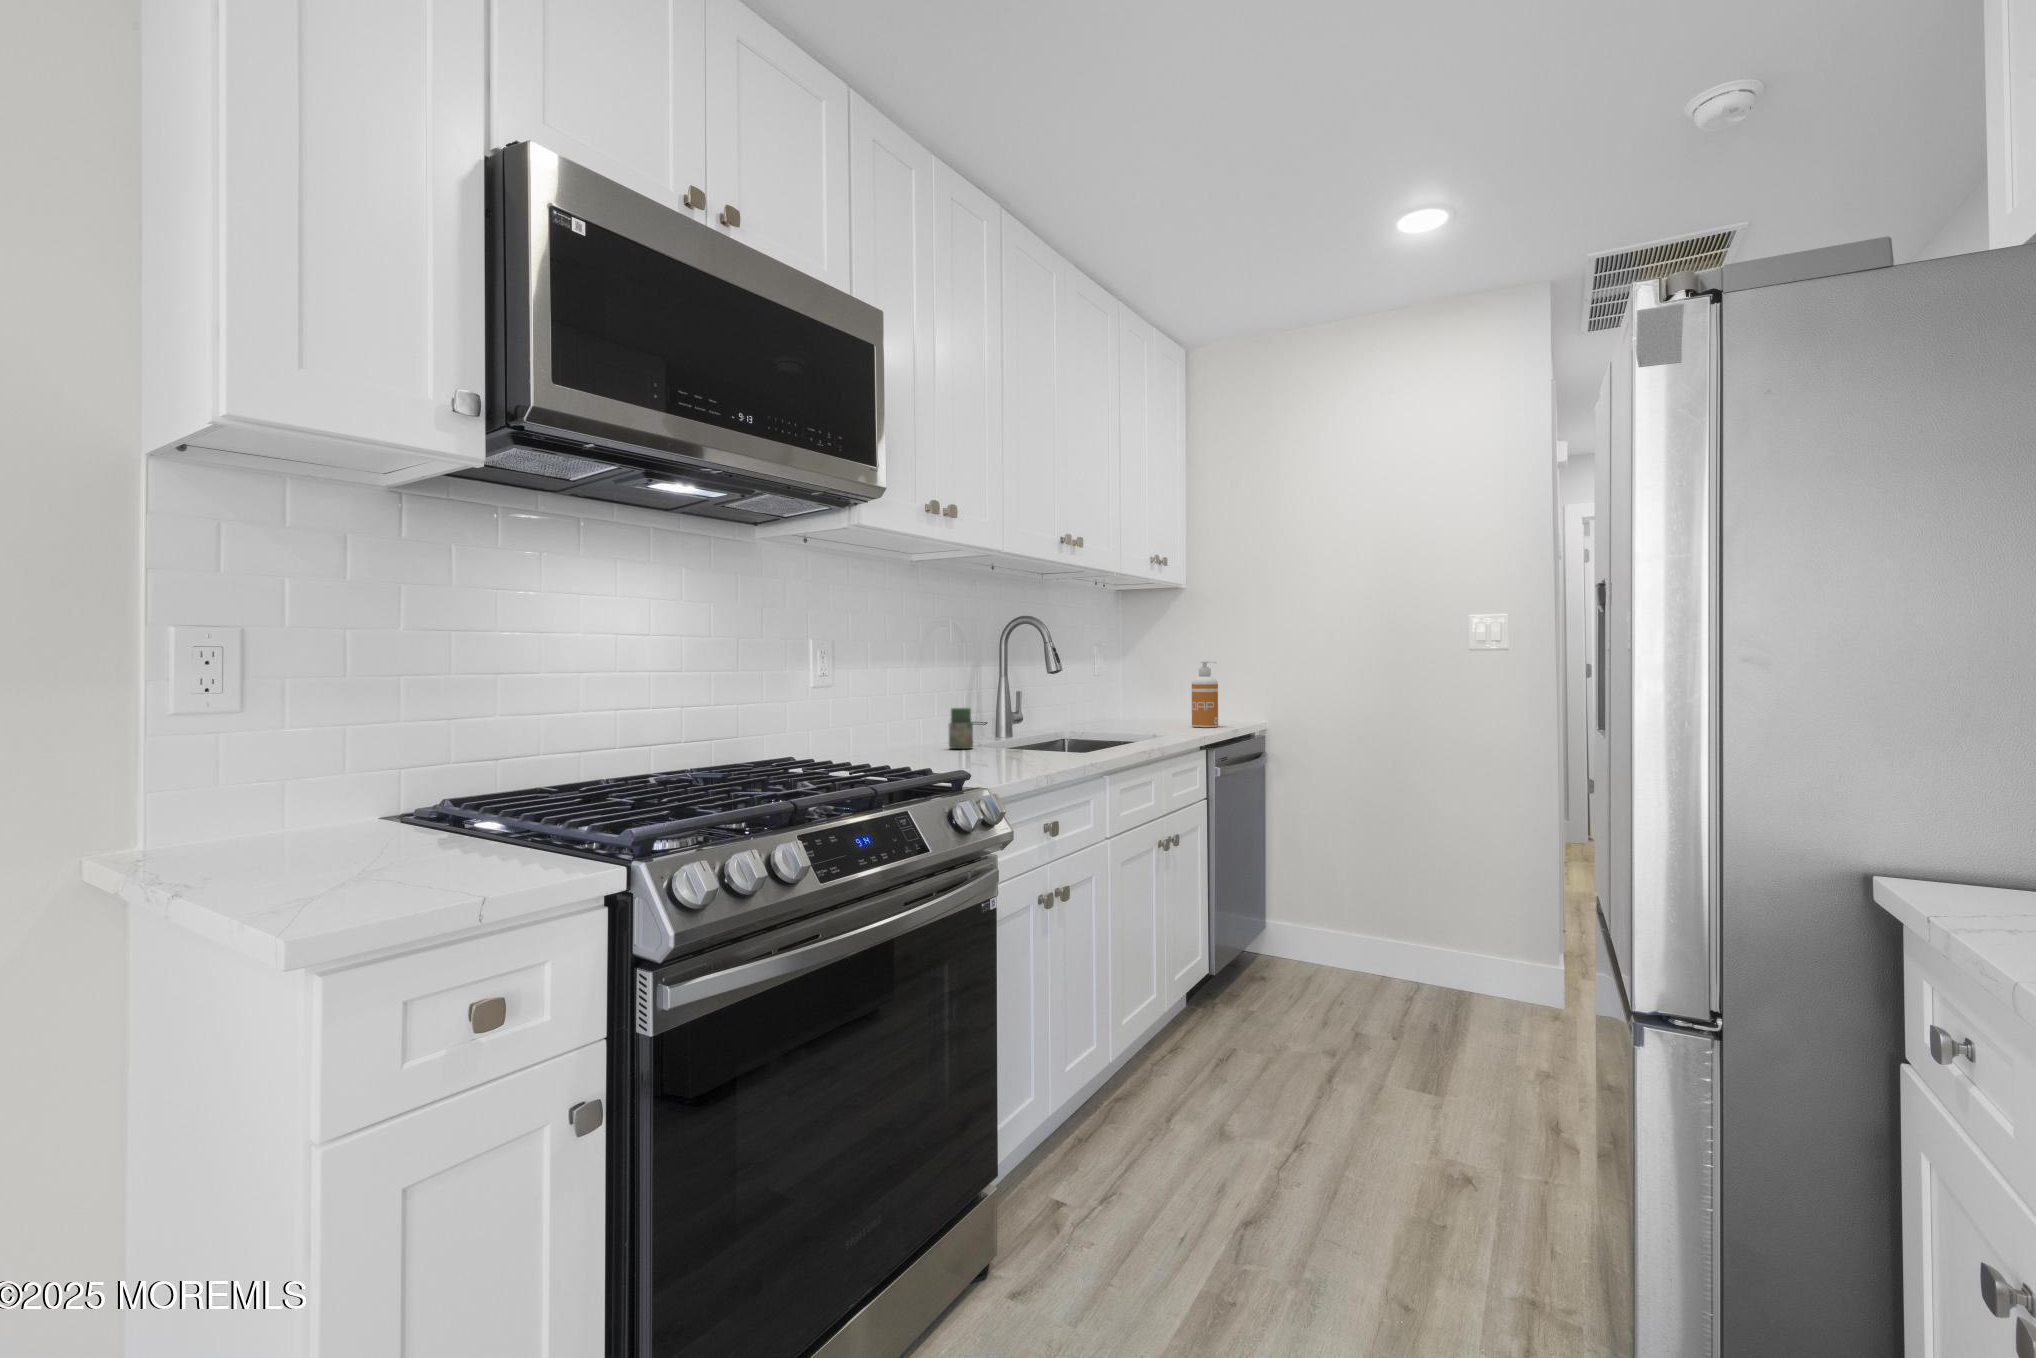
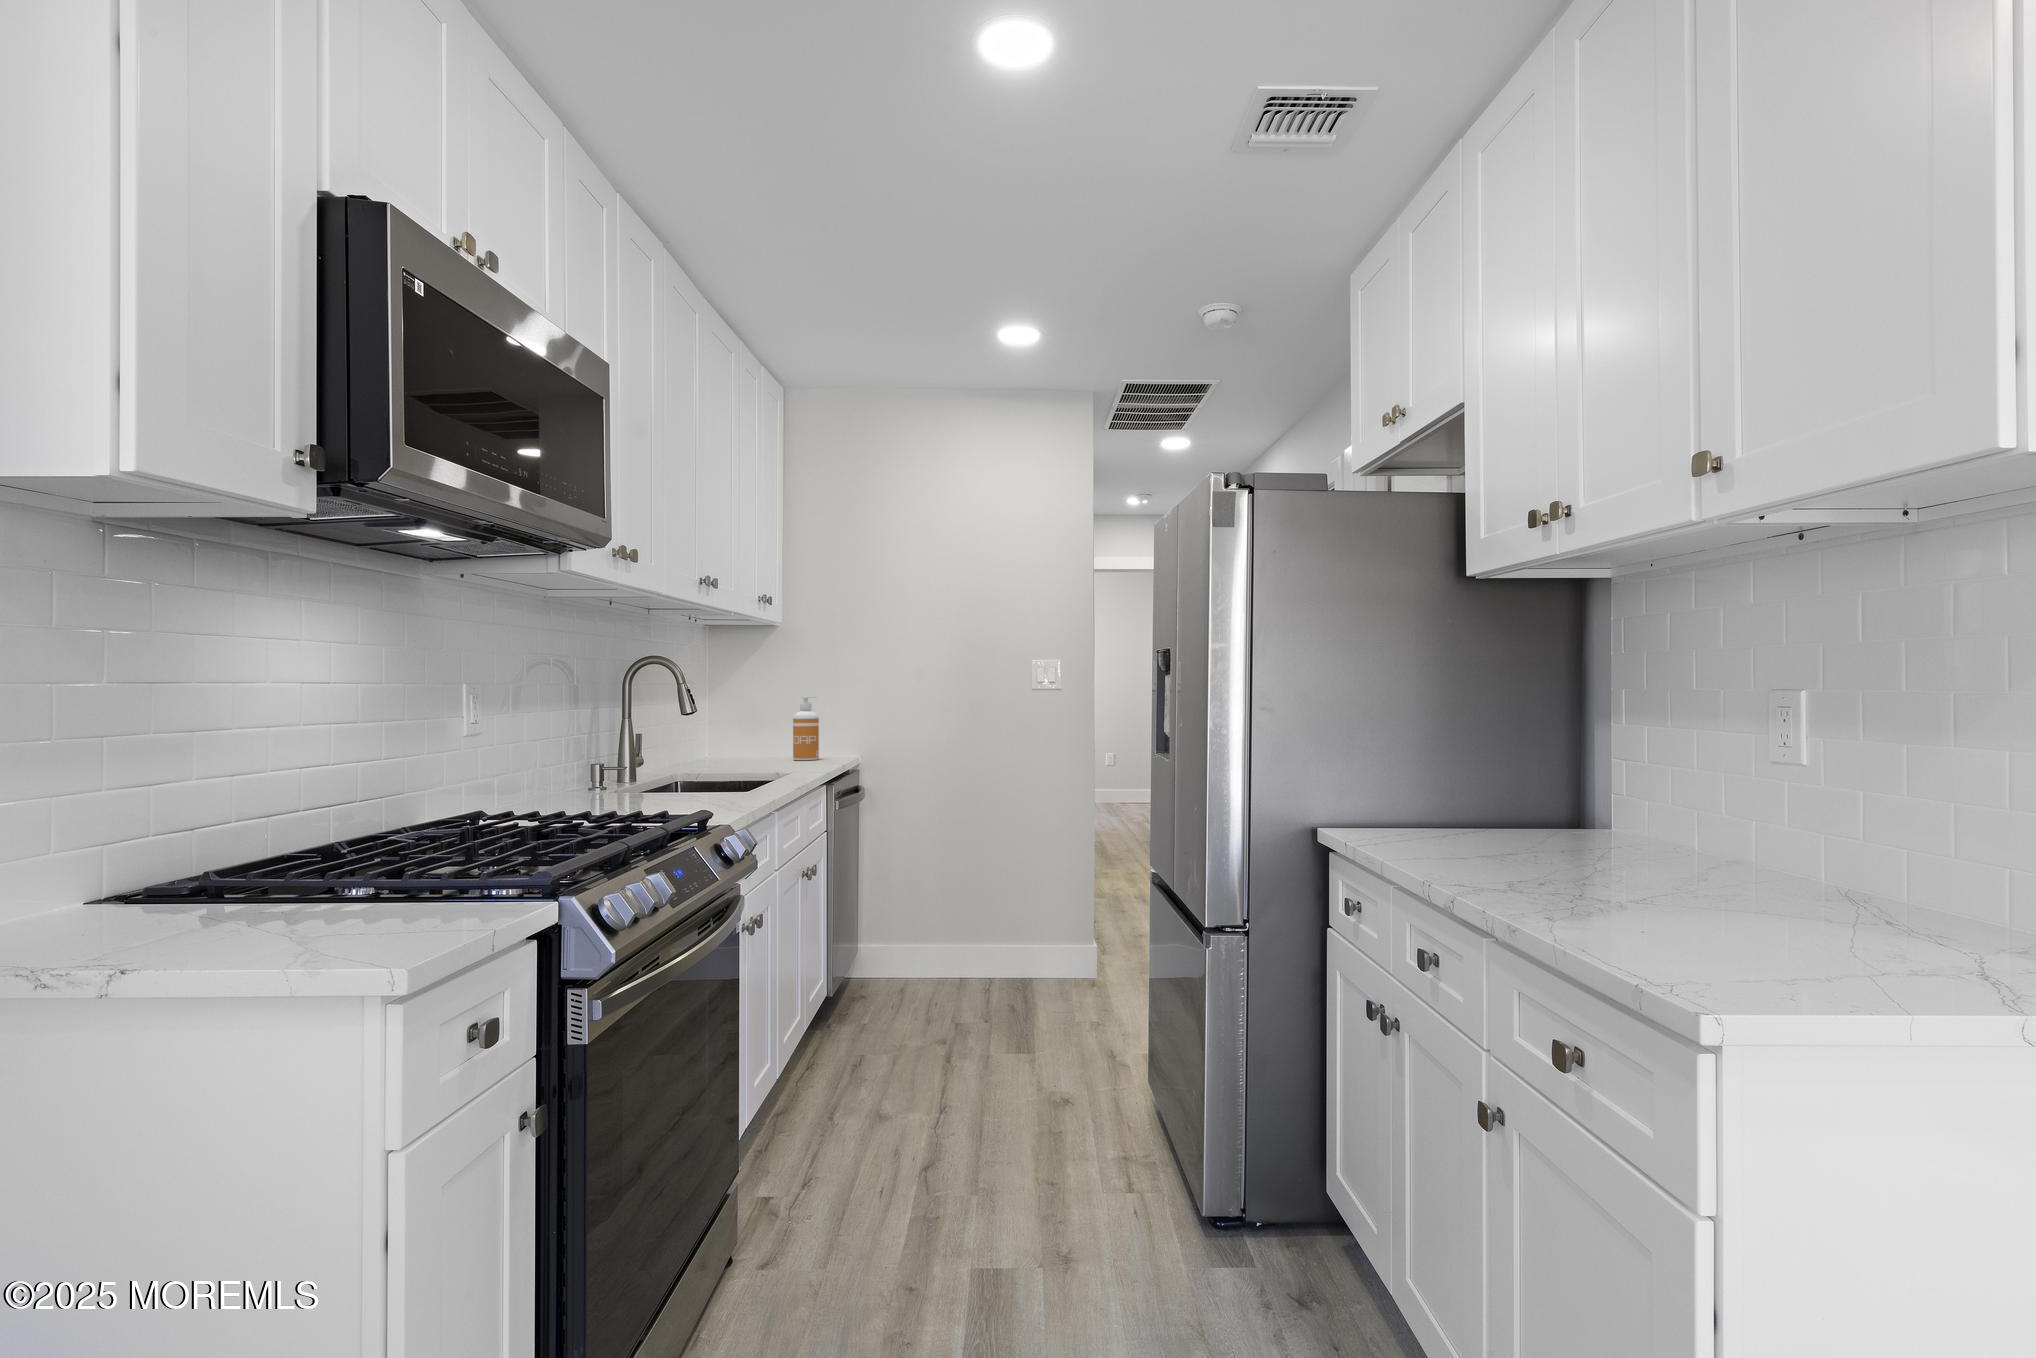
jar: present [949,708,973,749] -> none [587,747,614,790]

